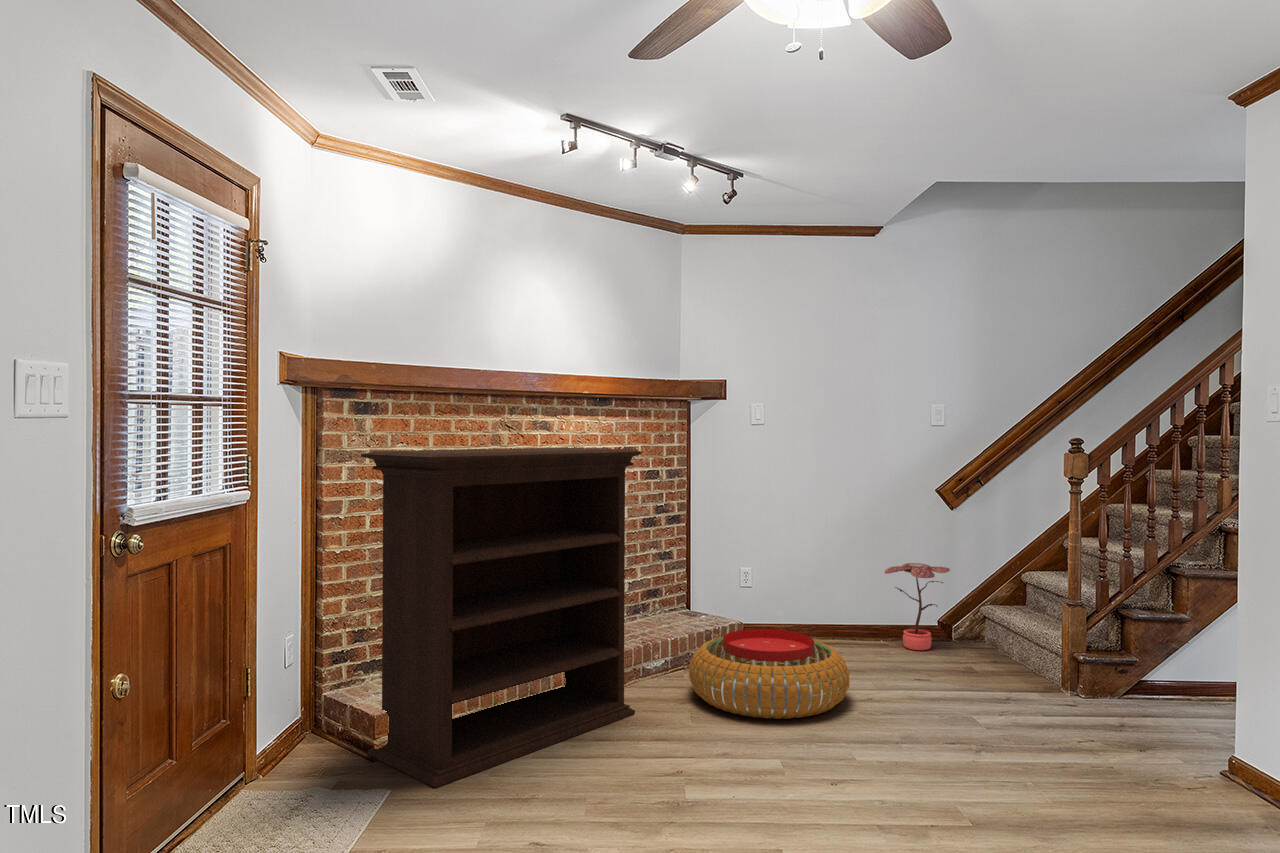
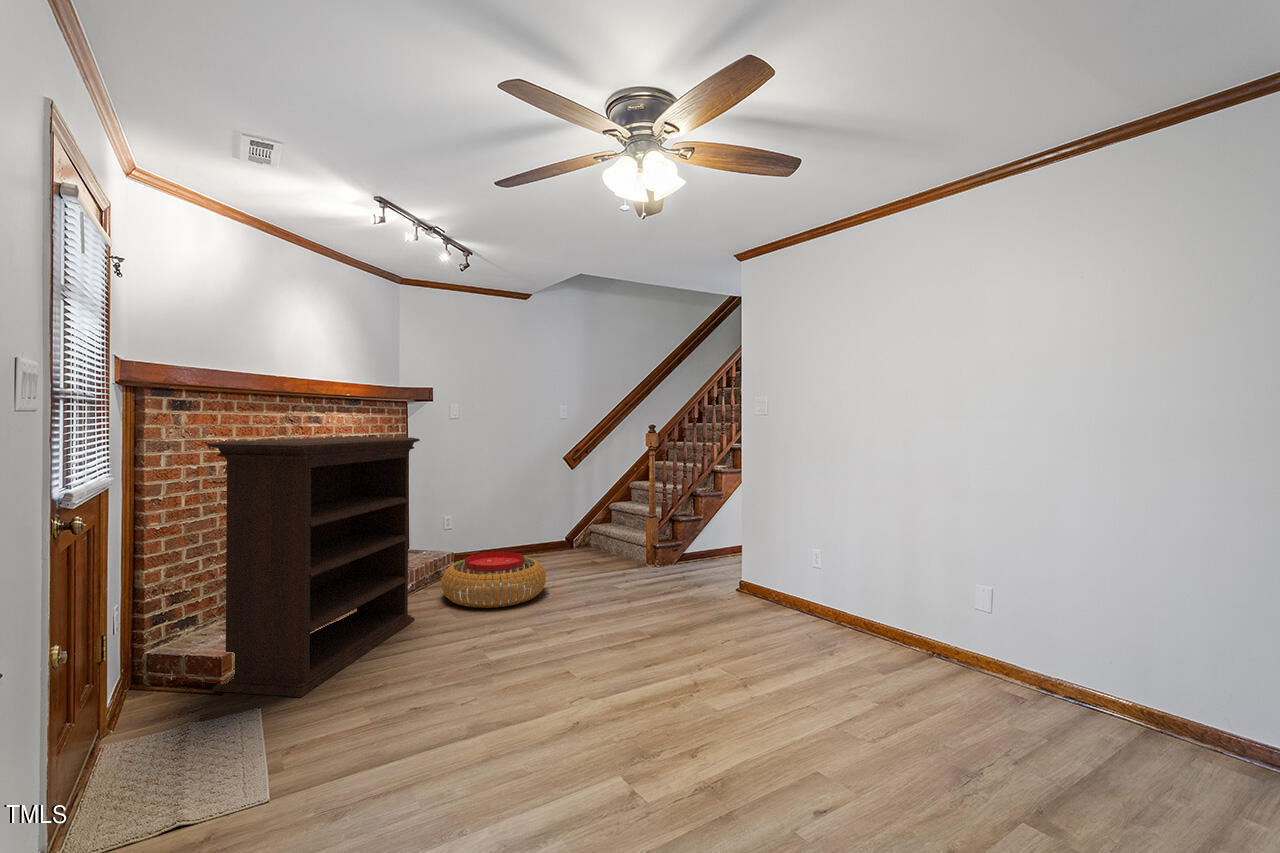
potted plant: present [884,563,950,650] -> none [541,504,577,556]

